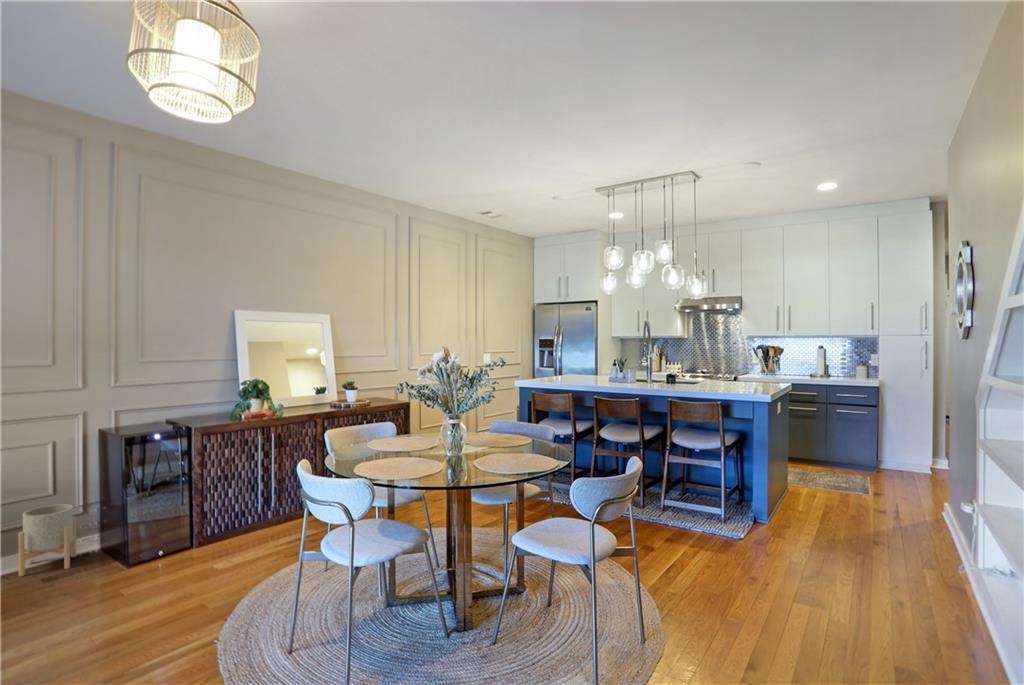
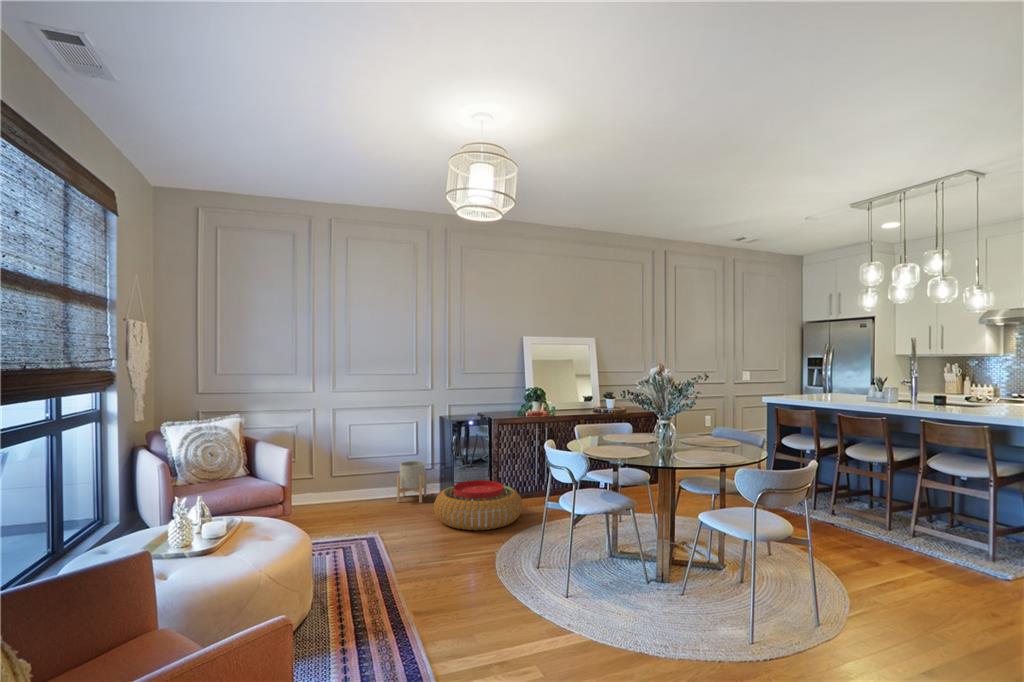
pouf: none [99,518,249,600] -> present [434,480,522,530]

